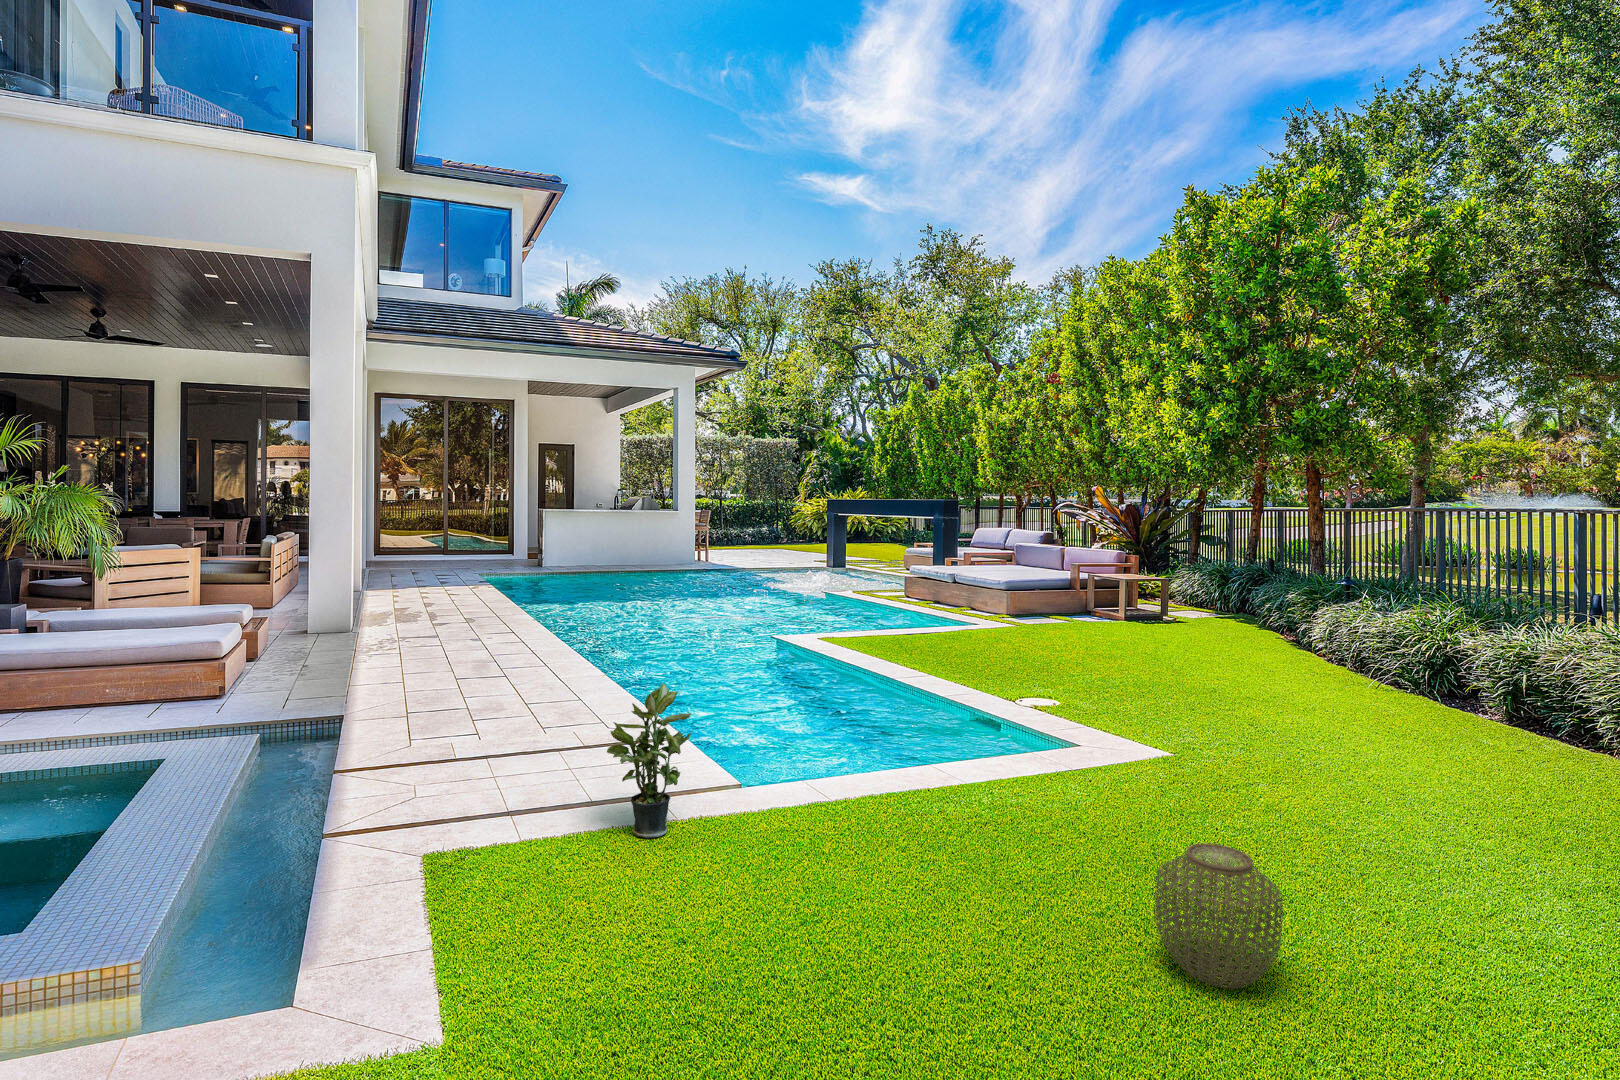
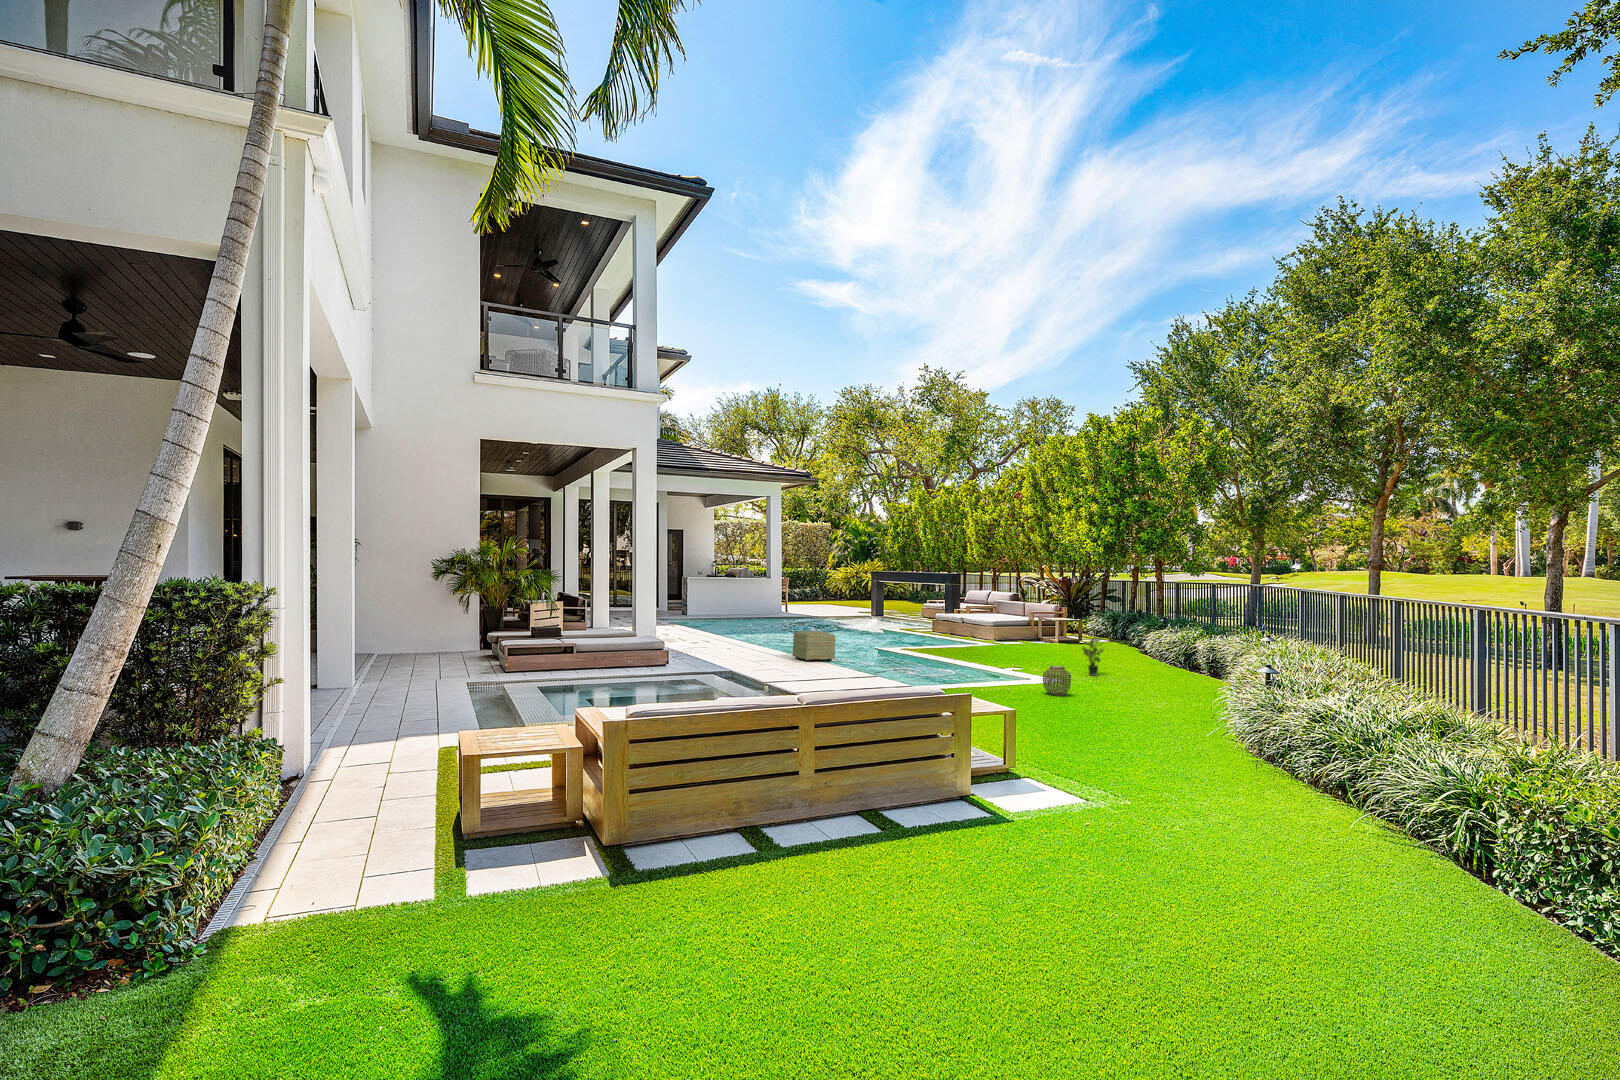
ottoman: none [481,636,576,721] -> present [793,631,835,662]
potted plant: present [607,683,691,839] -> present [1082,637,1104,676]

